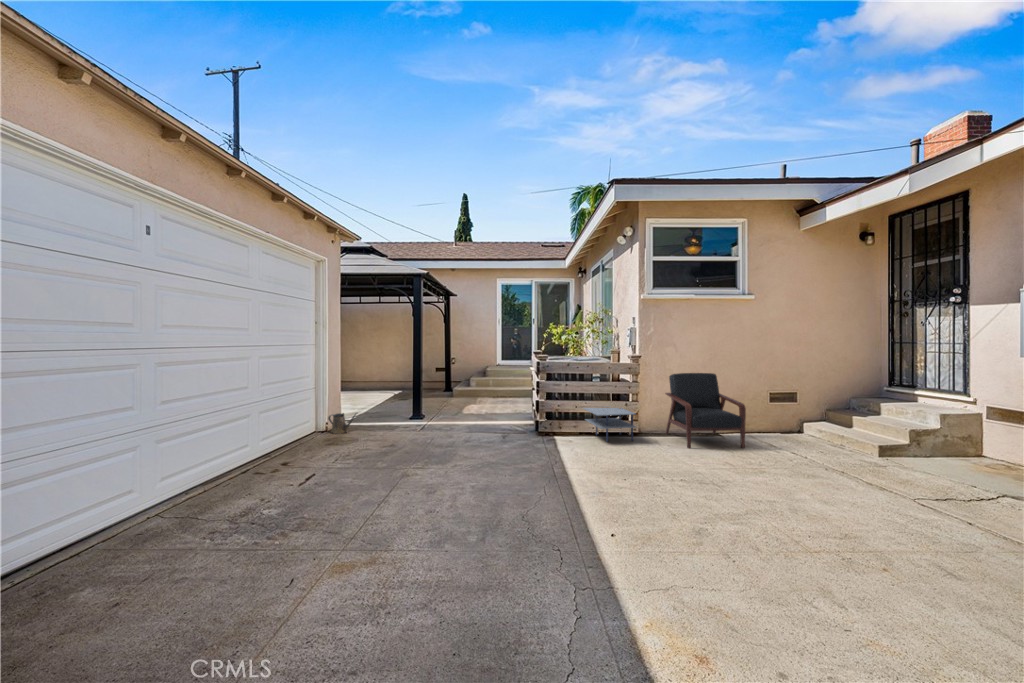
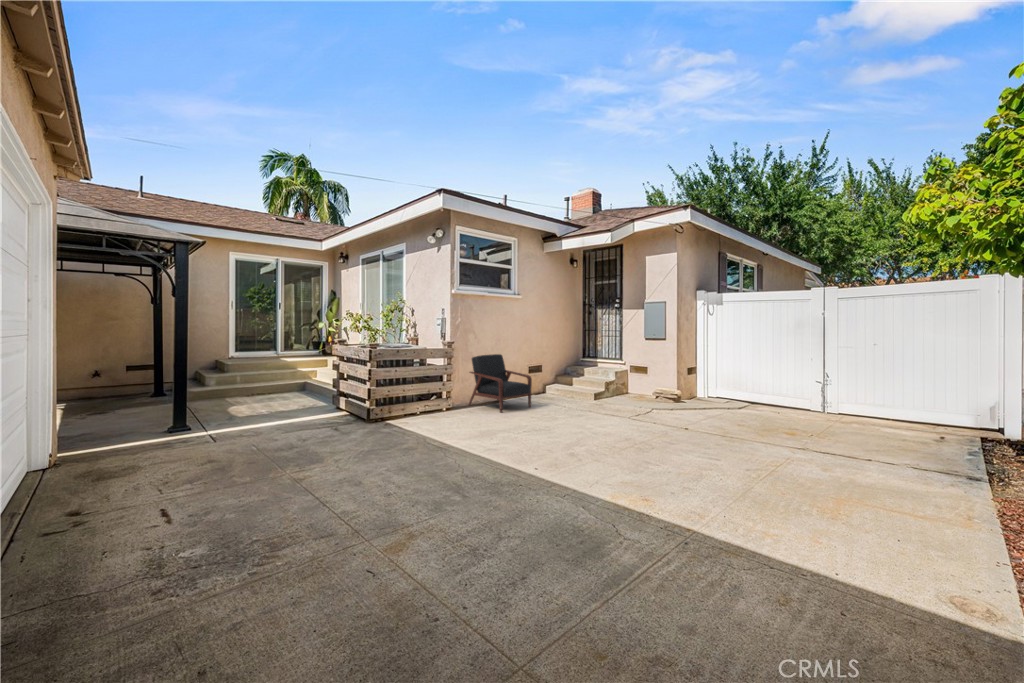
side table: present [583,406,636,442] -> none [407,387,462,418]
watering can: present [328,413,357,434] -> none [65,429,131,465]

